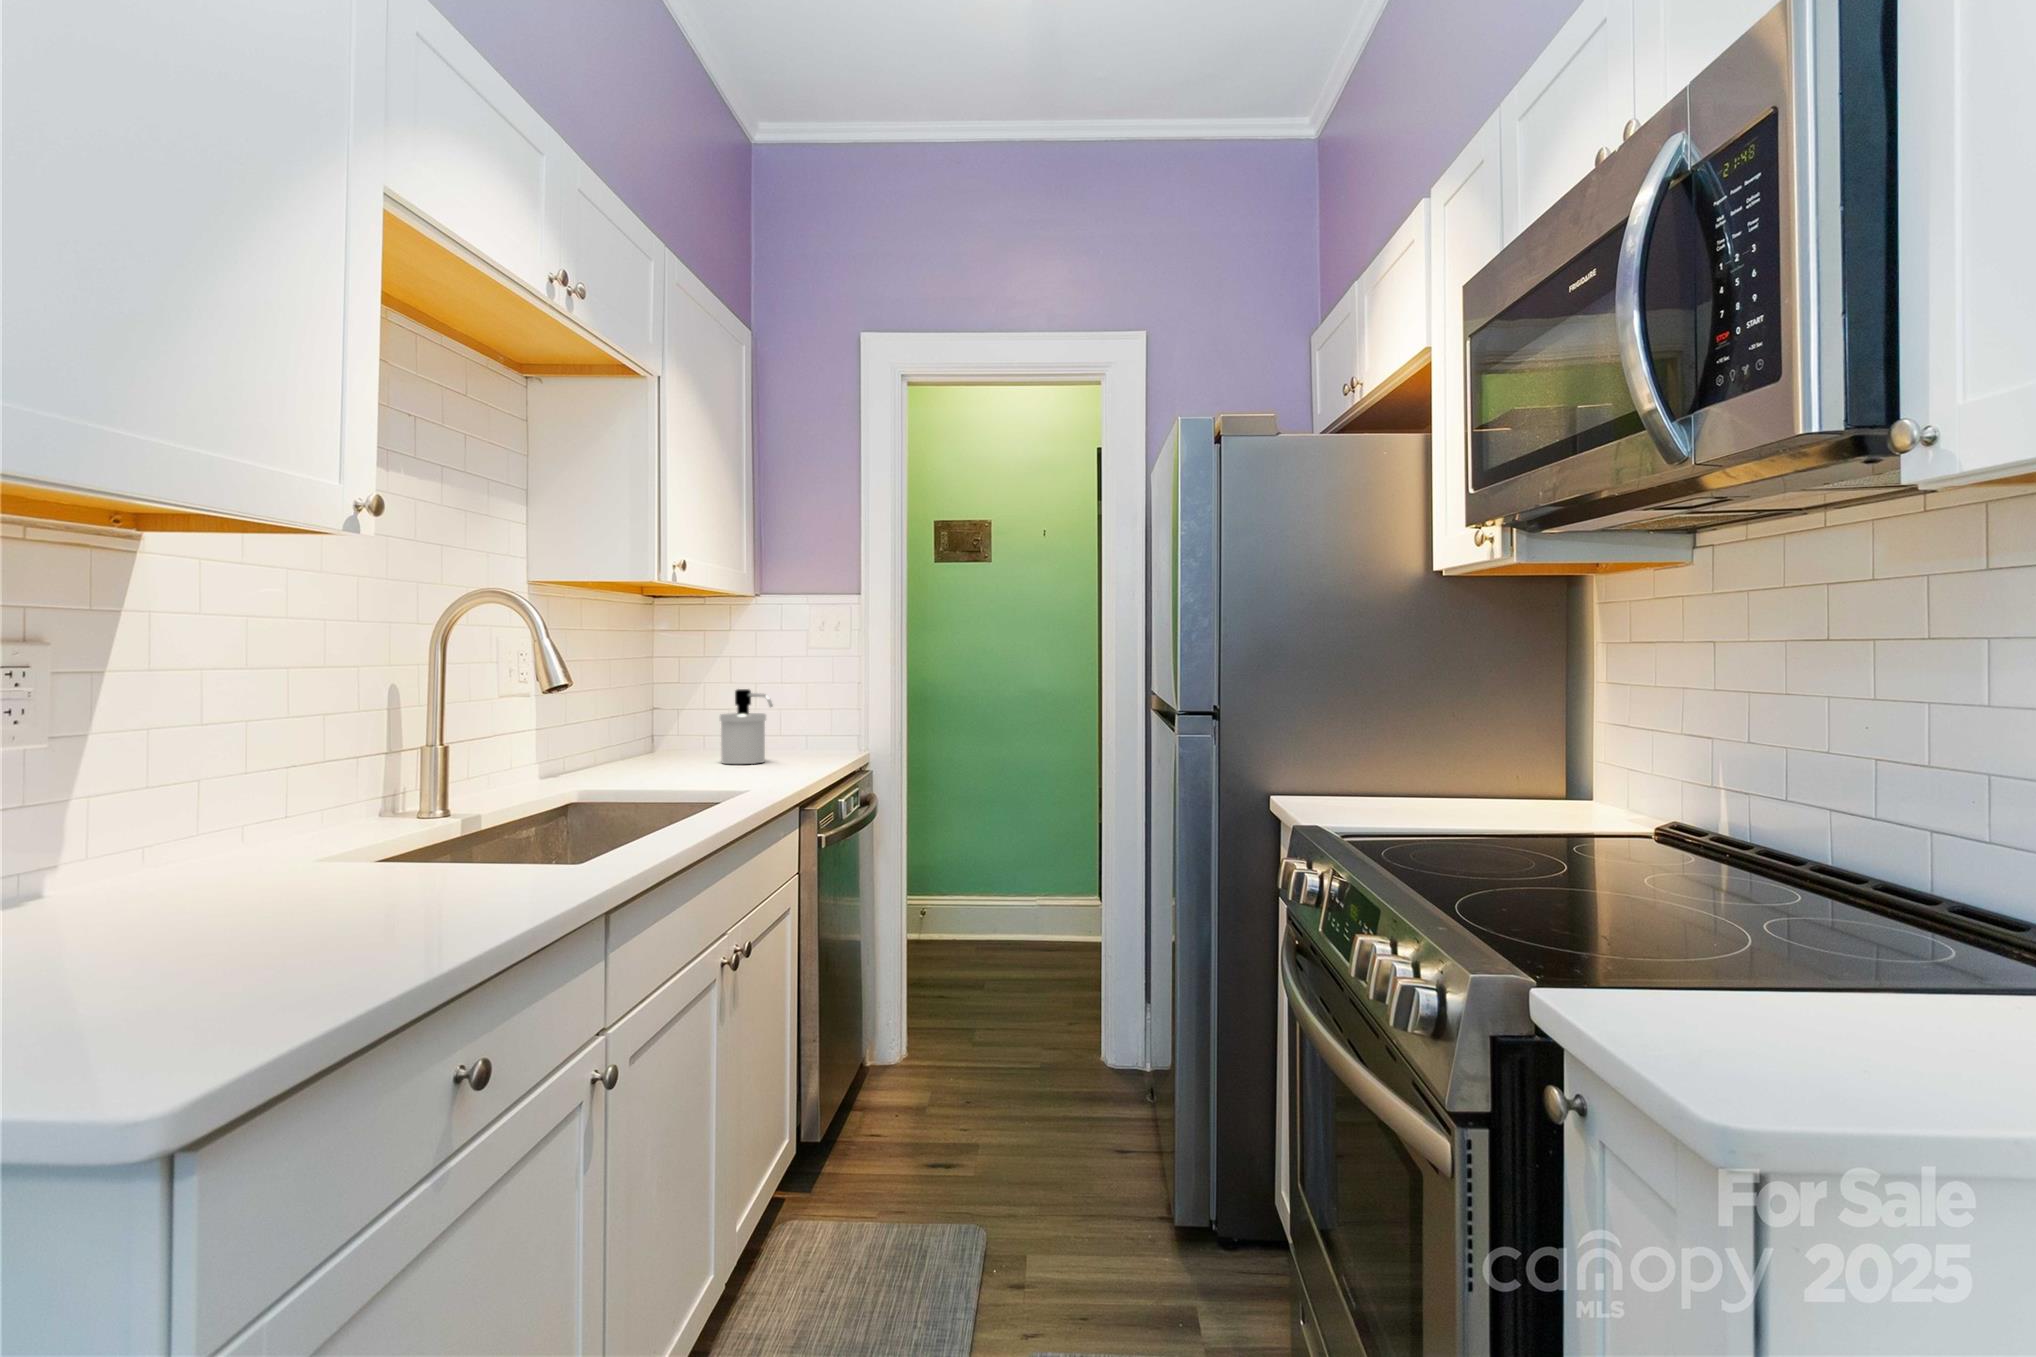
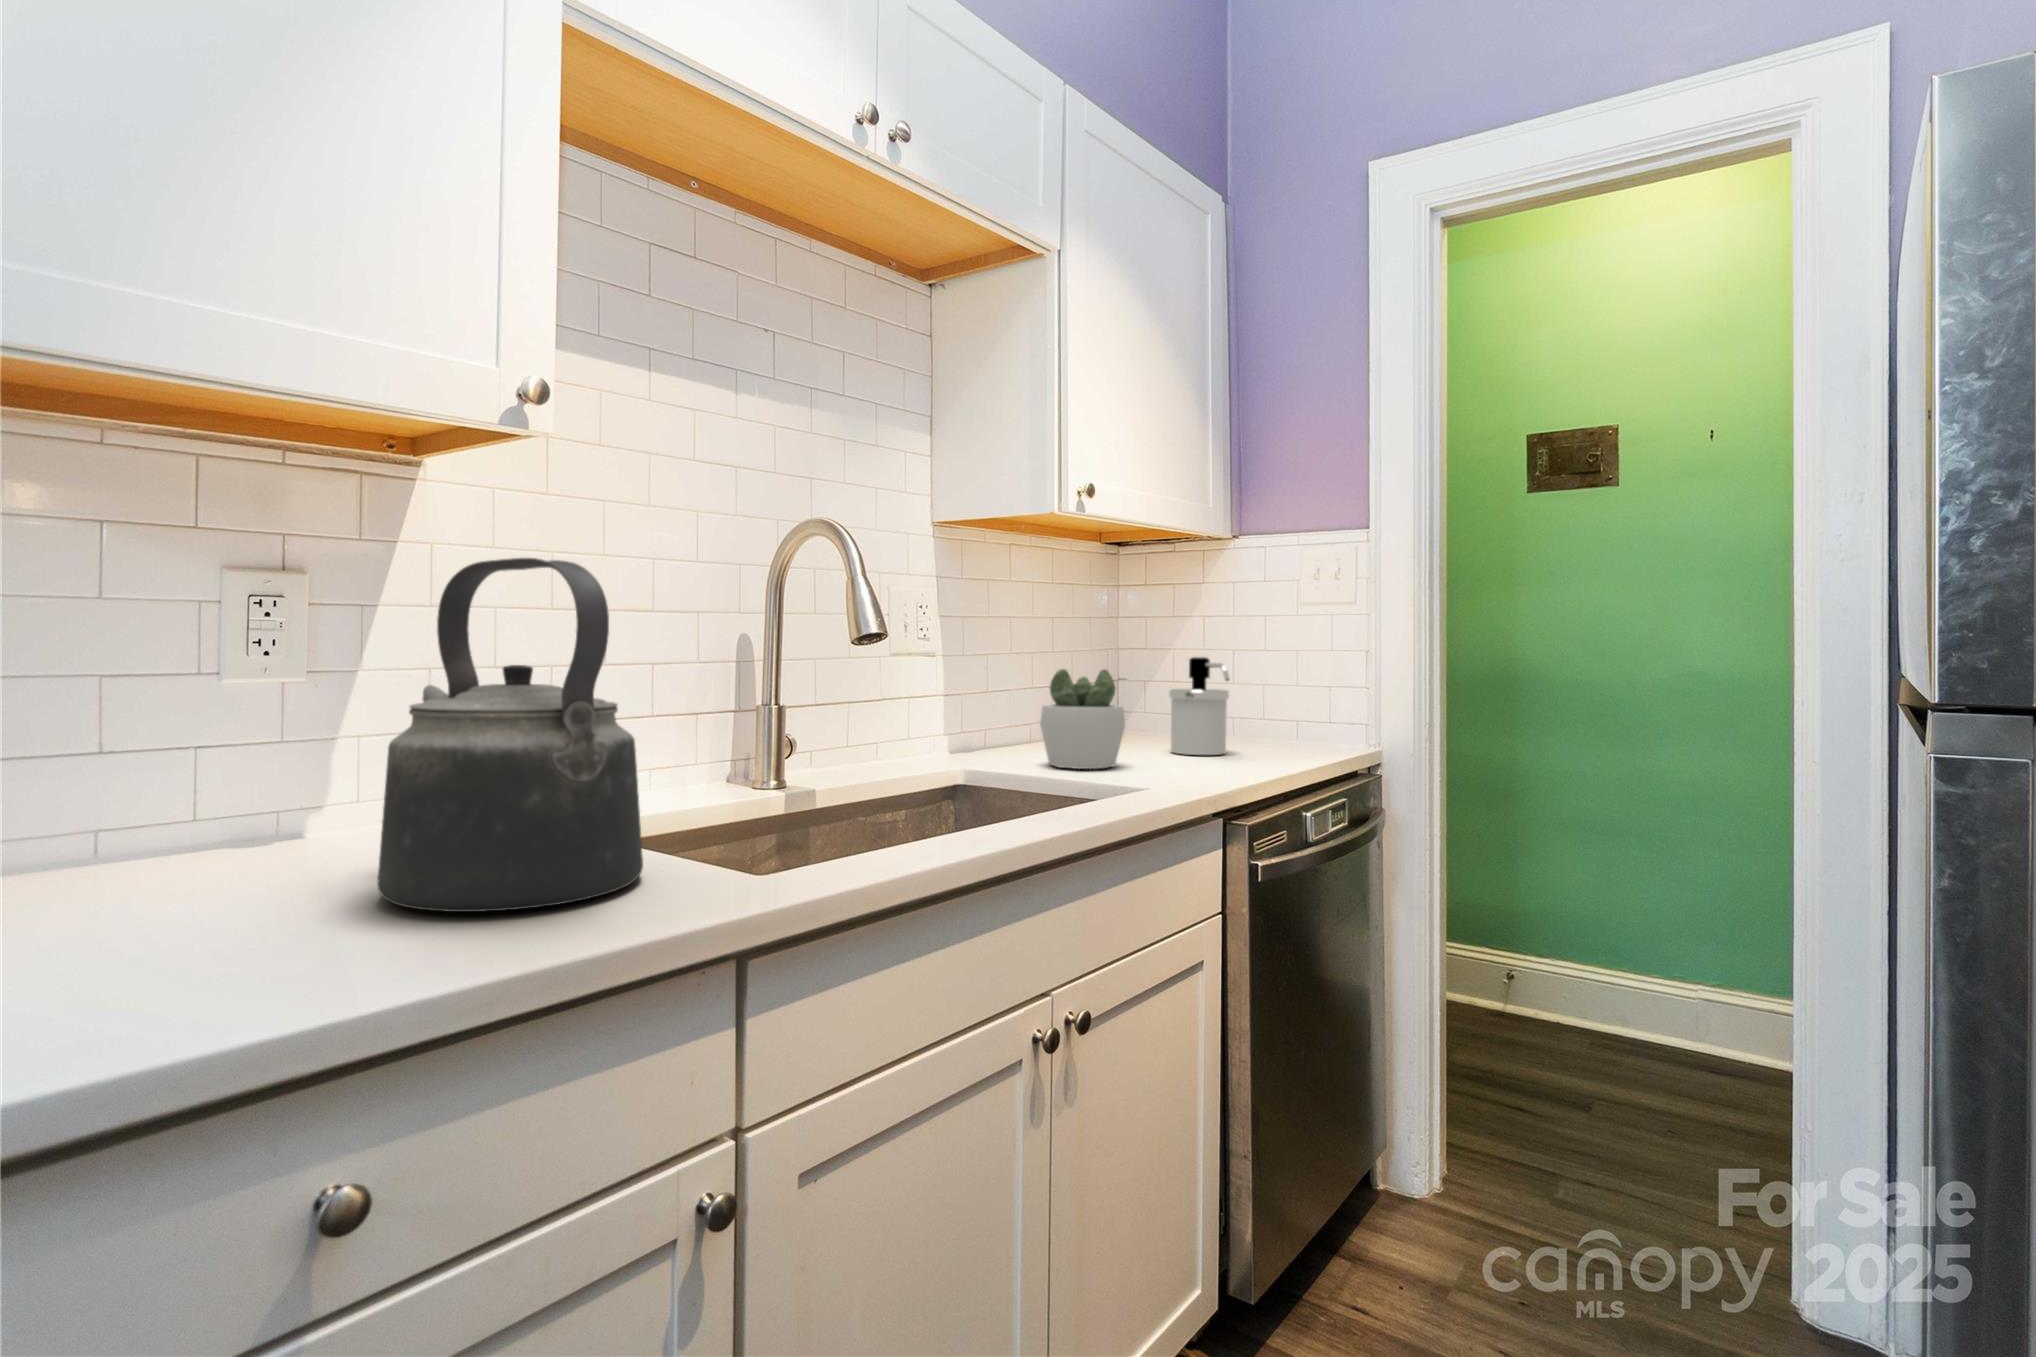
kettle: none [246,644,493,913] -> present [377,558,643,912]
succulent plant: none [633,702,704,781] -> present [1040,669,1125,769]

